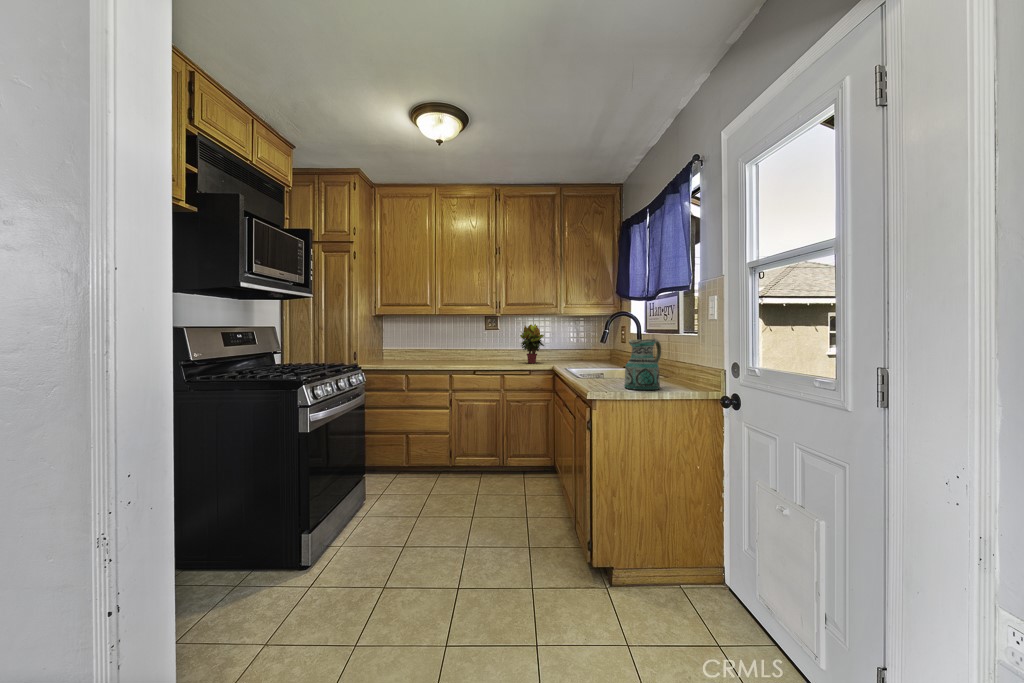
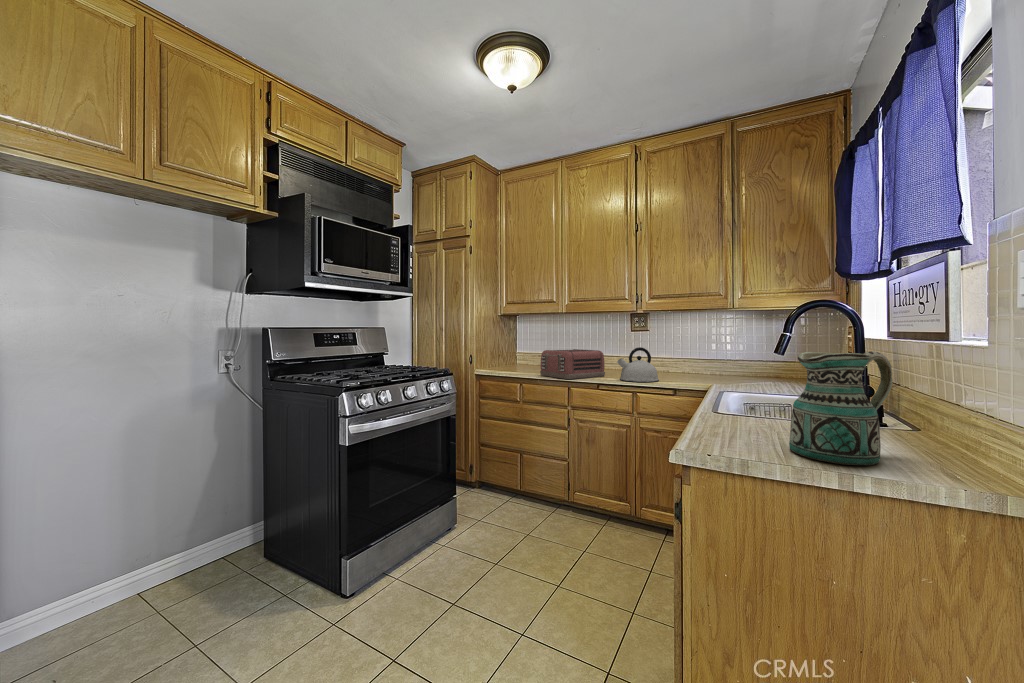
potted plant: present [520,324,544,363] -> none [668,322,707,378]
kettle: none [490,342,518,367] -> present [617,347,659,382]
toaster: none [424,345,476,368] -> present [540,349,605,379]

